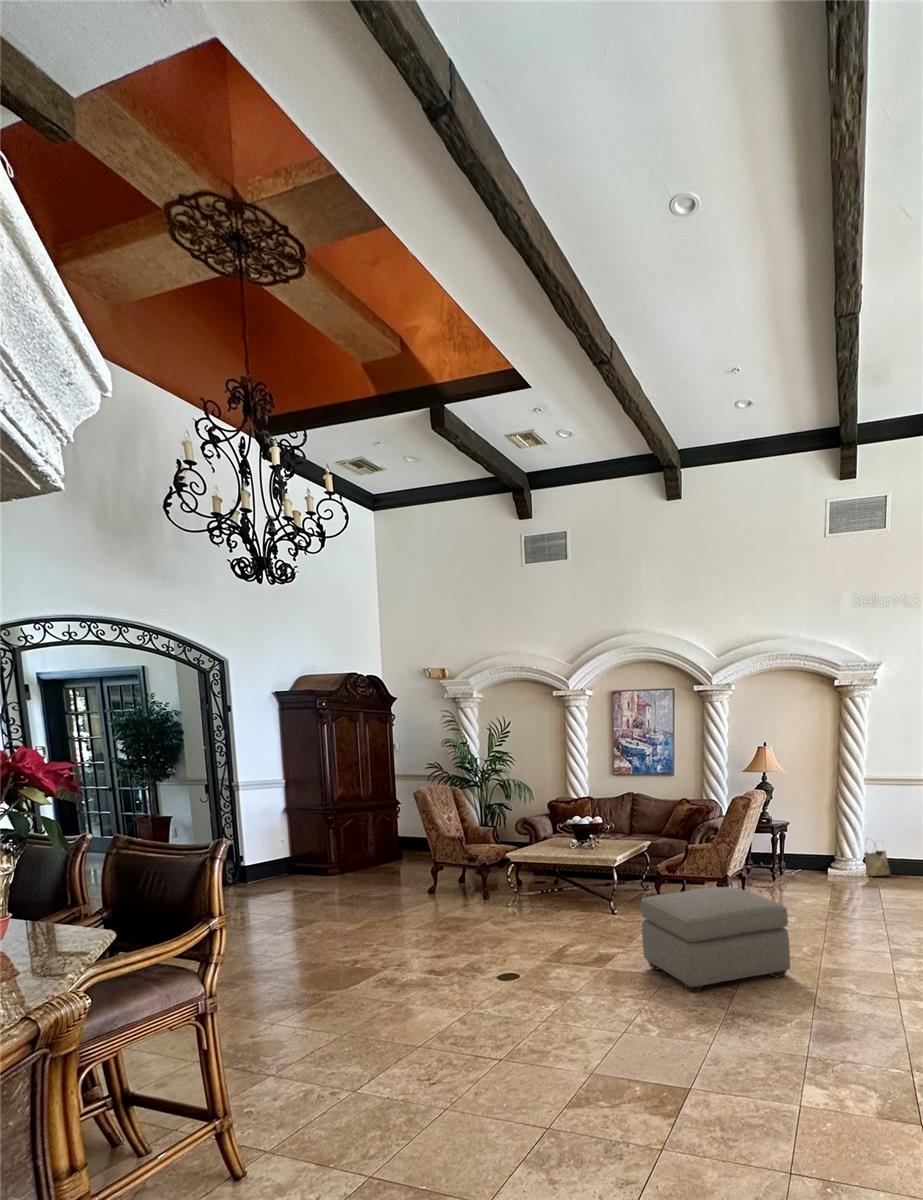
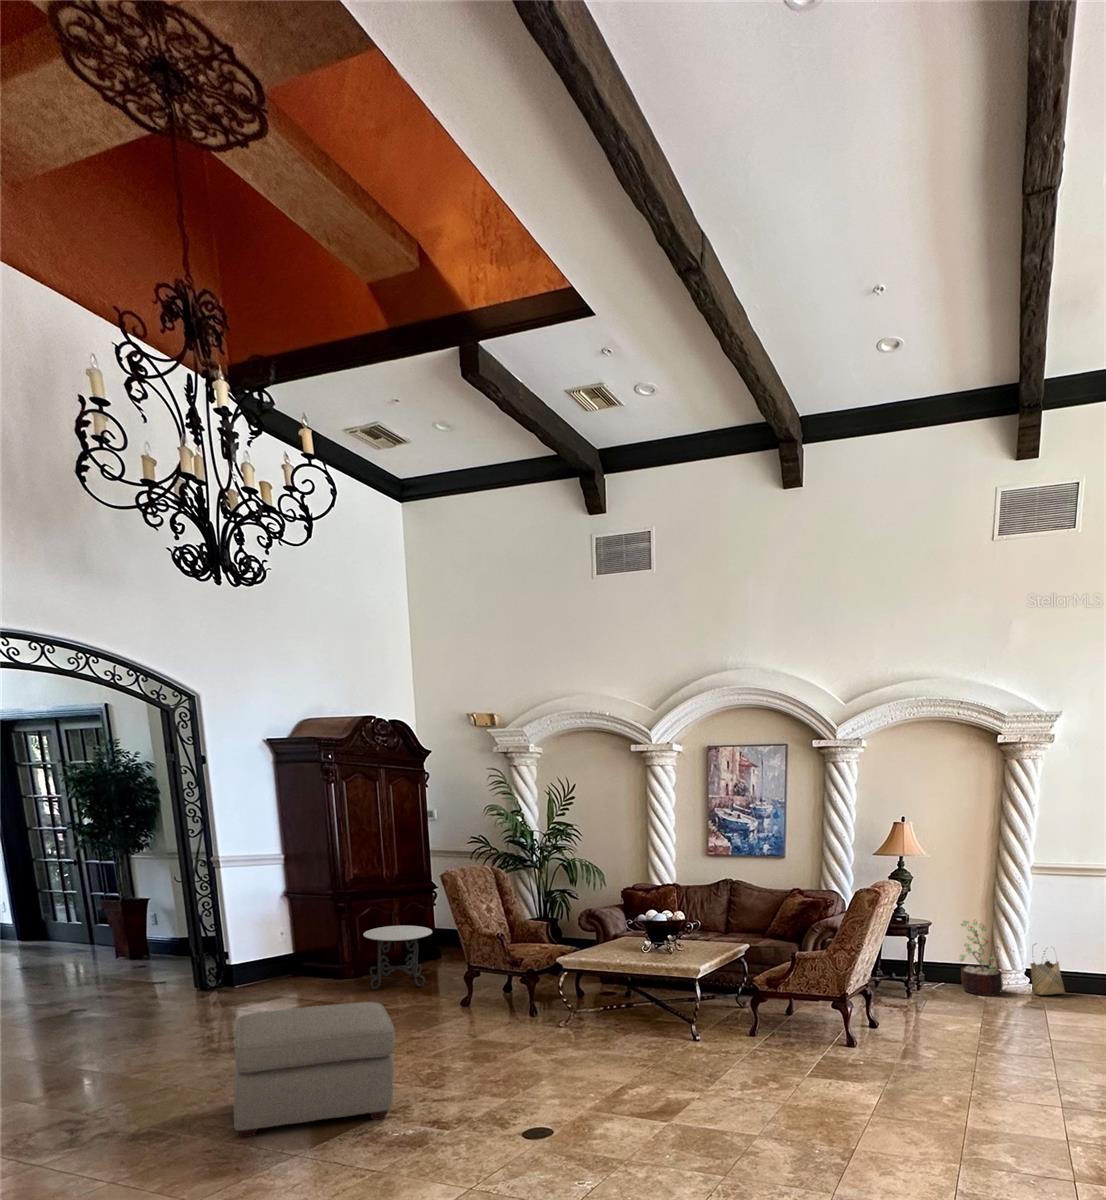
decorative plant: none [809,820,843,878] -> present [960,920,1003,996]
side table: none [351,833,404,881] -> present [363,926,432,990]
ottoman: present [641,887,790,992] -> present [234,1002,395,1137]

